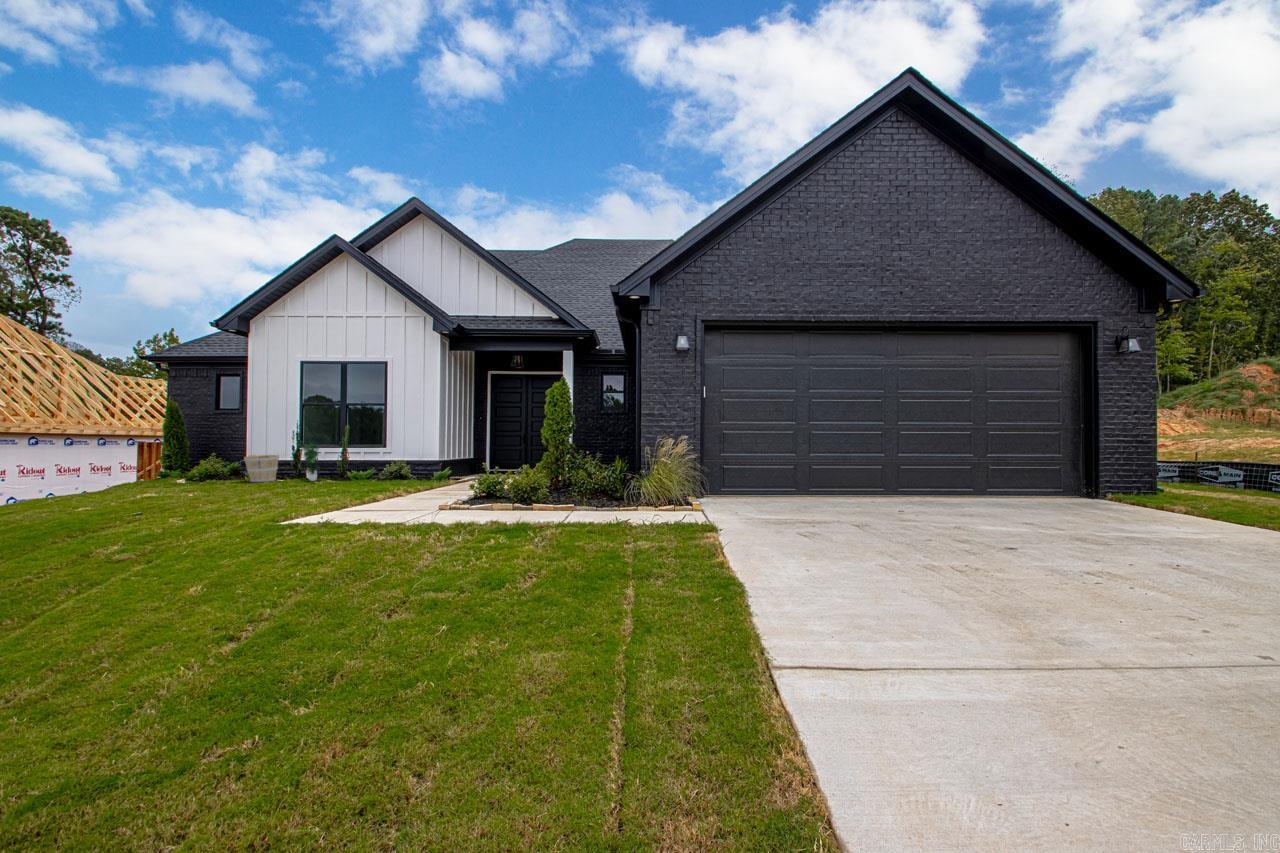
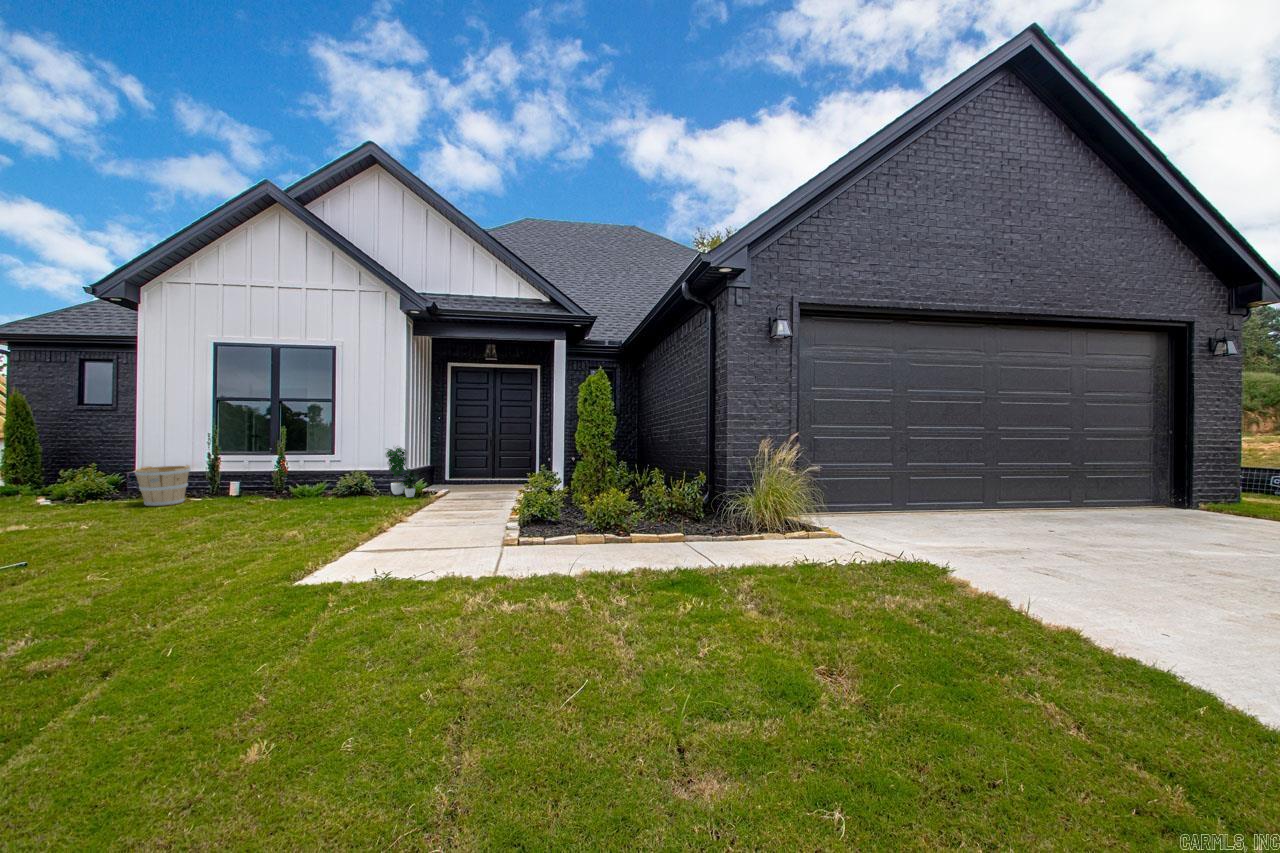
potted plant: present [302,444,319,481] -> present [386,448,418,497]

